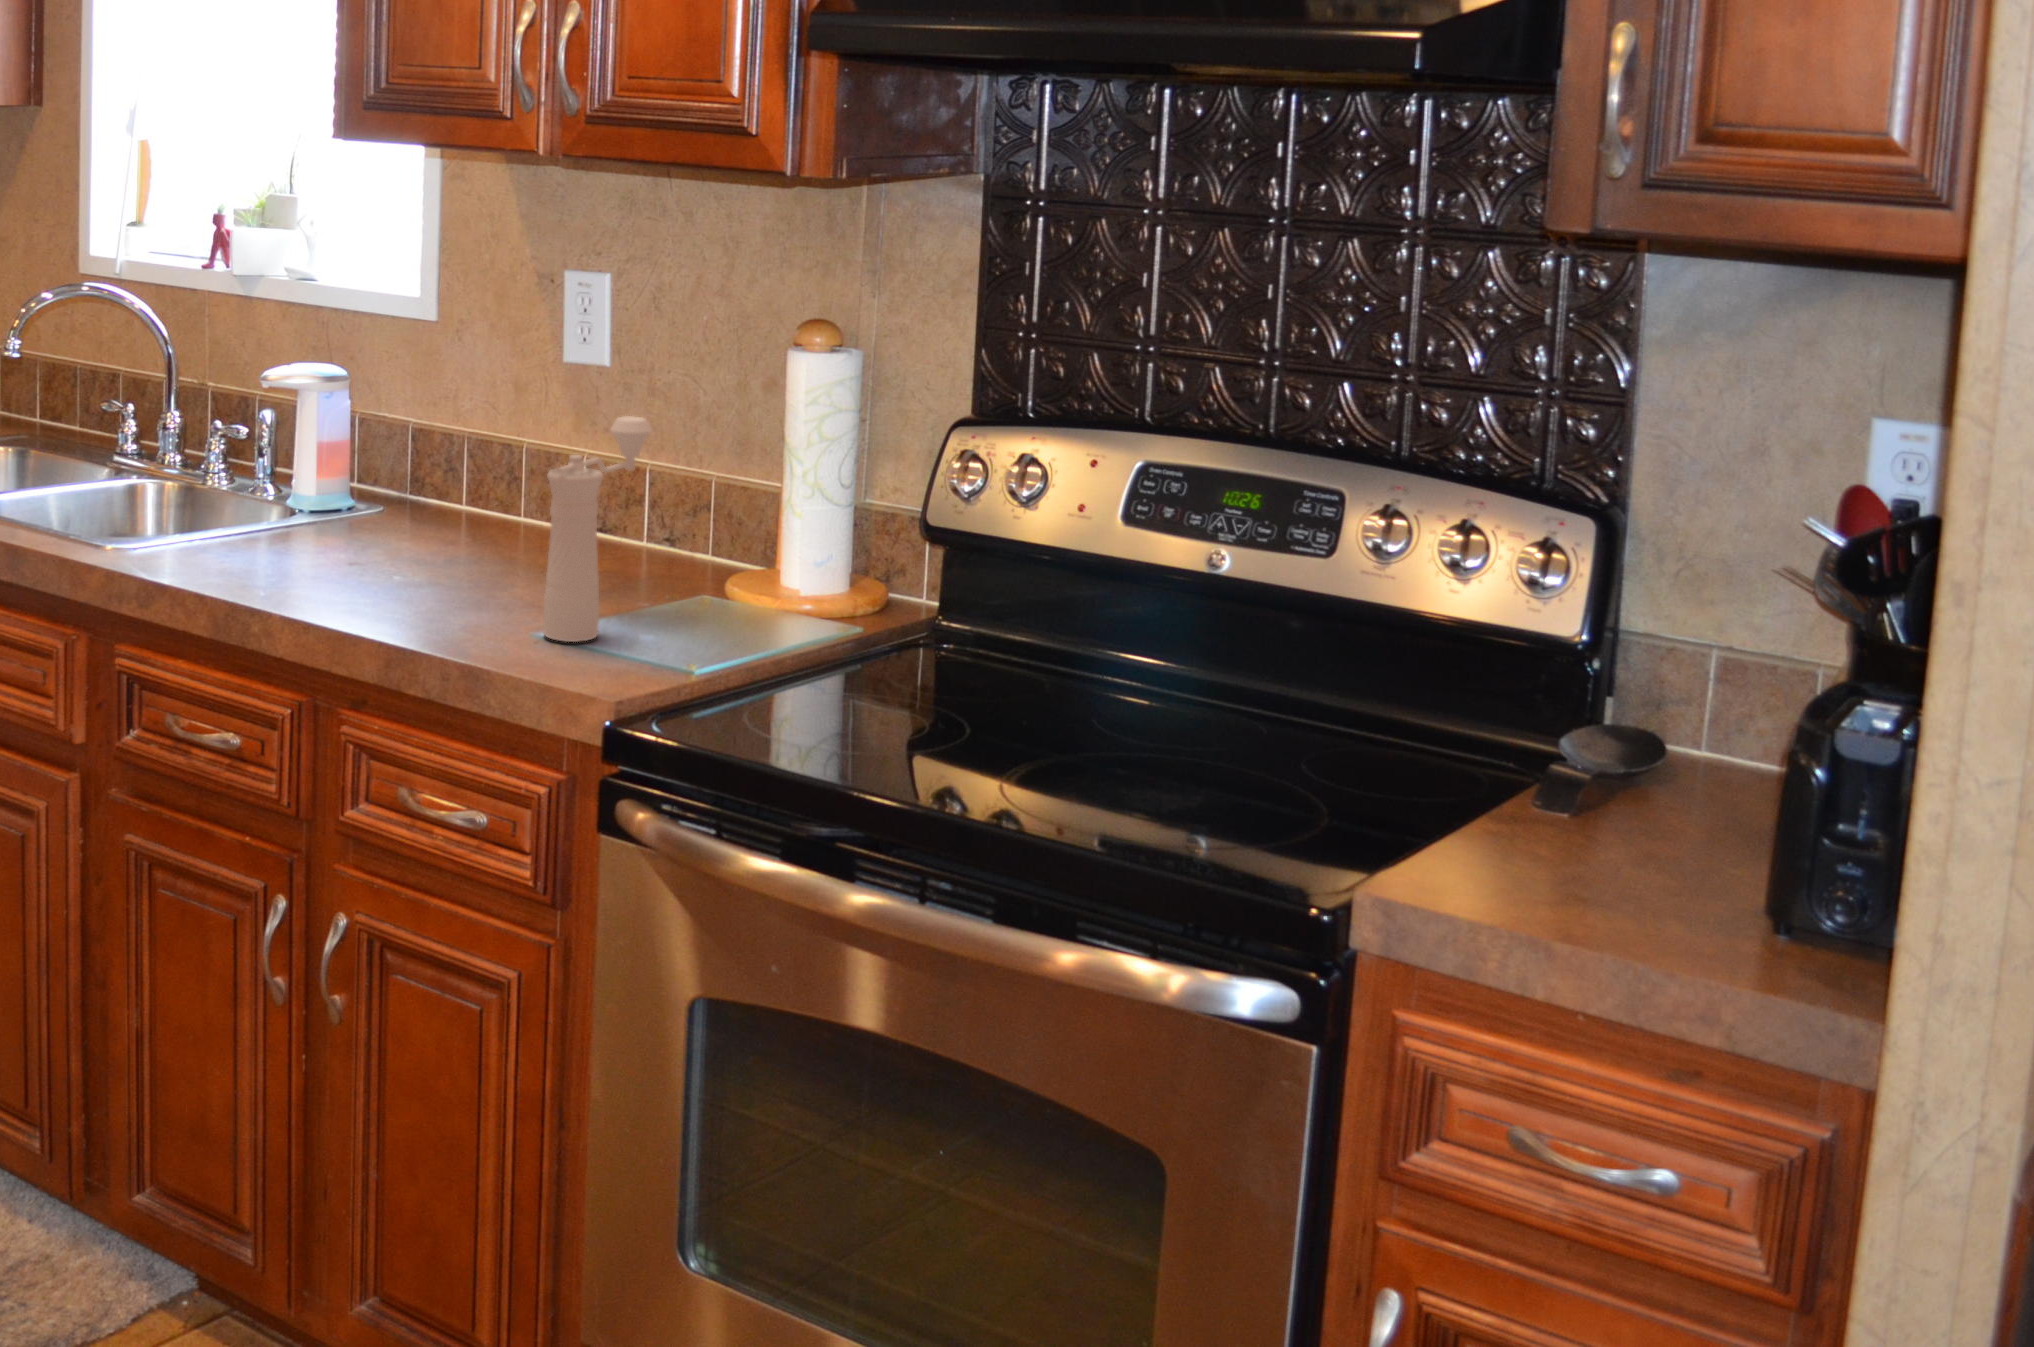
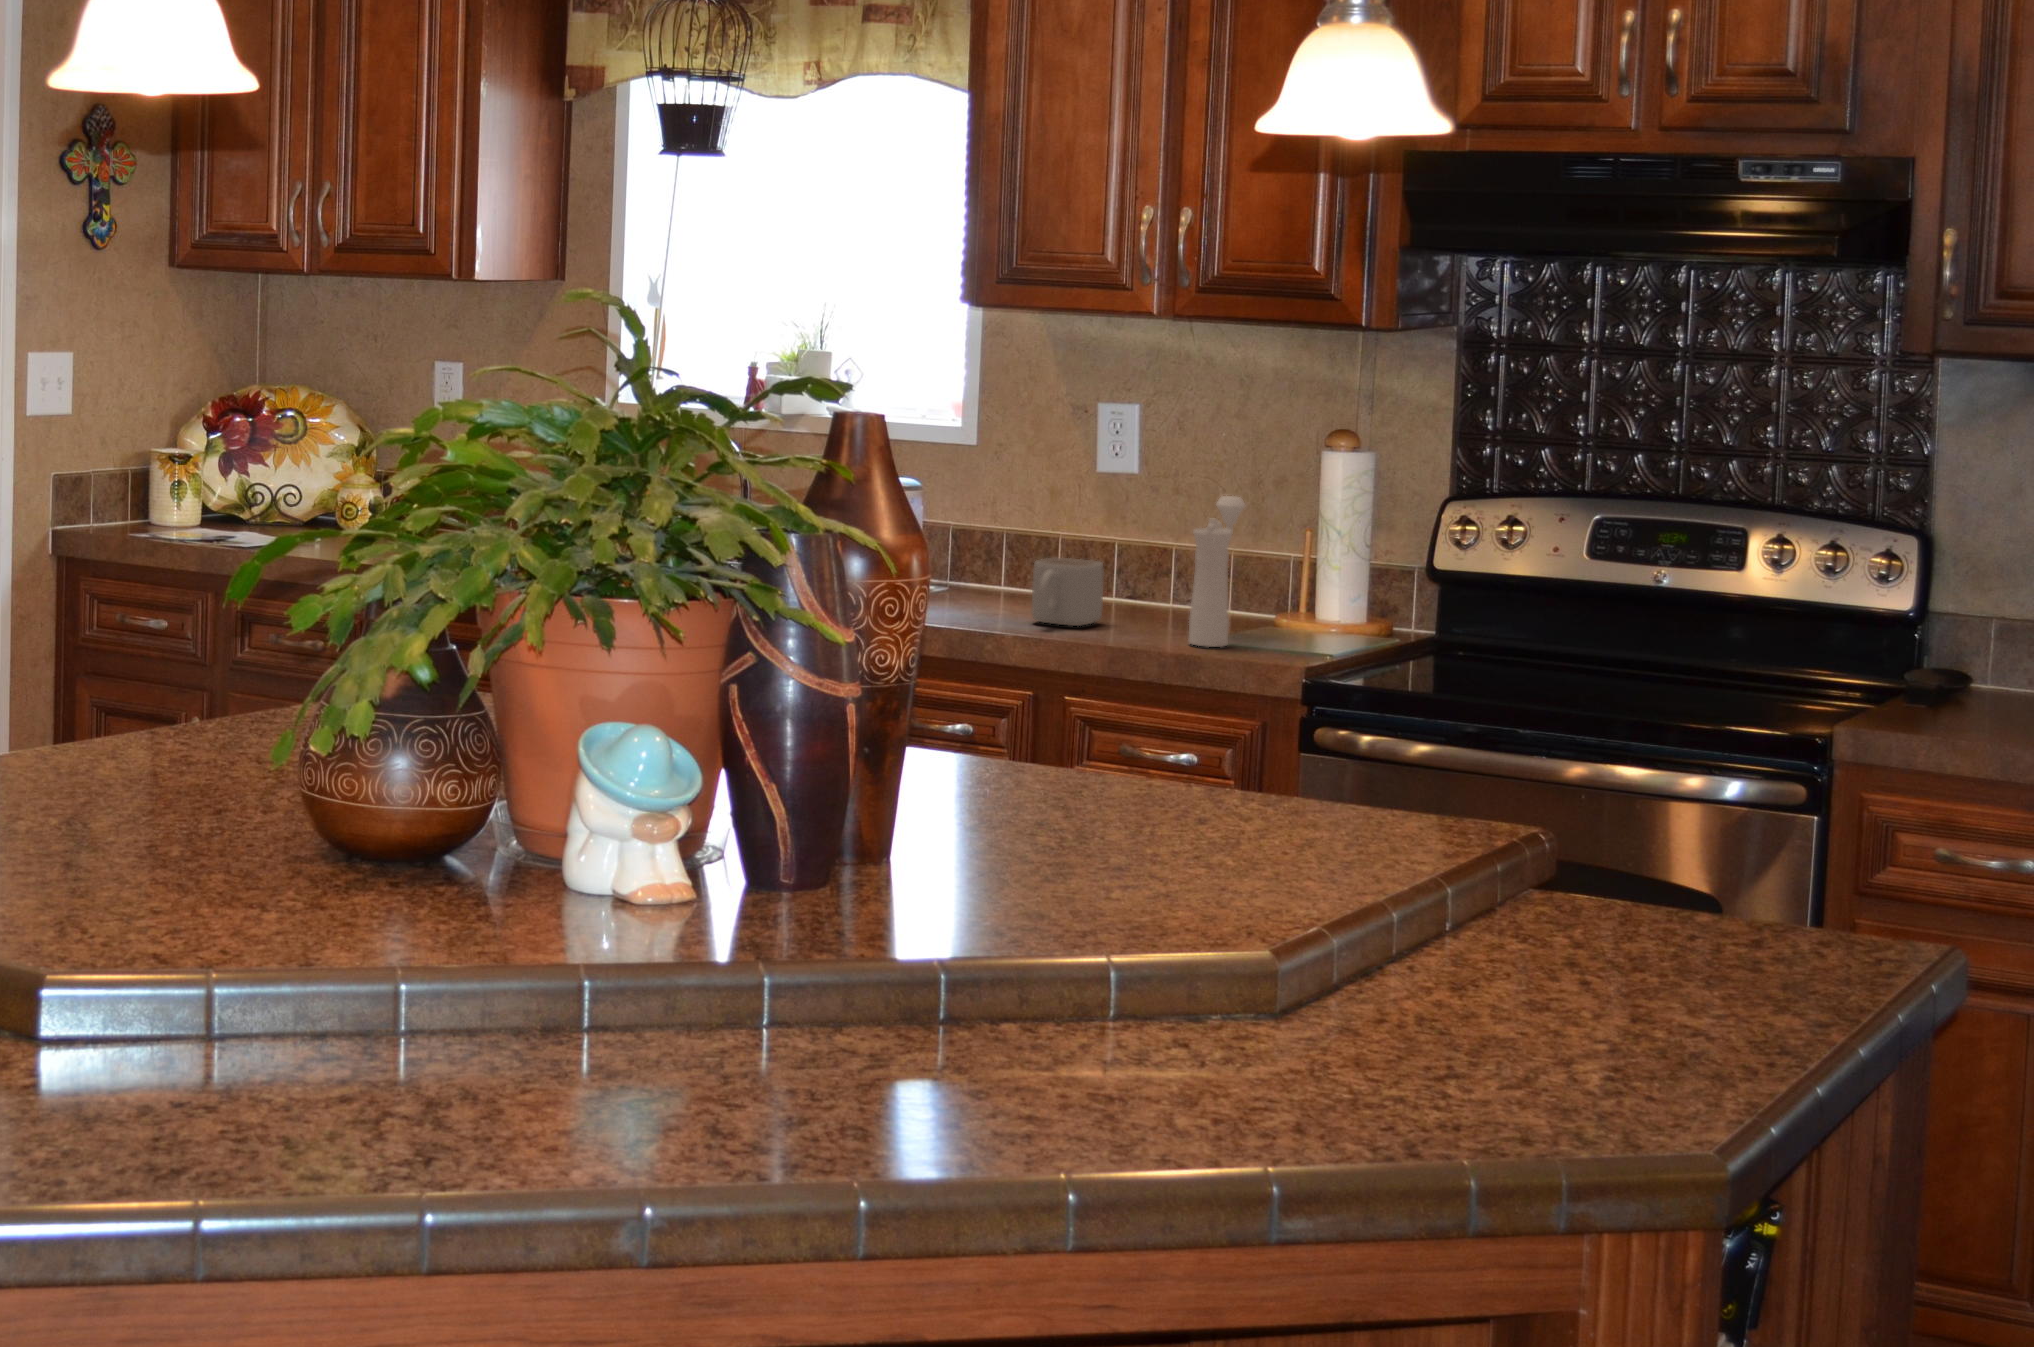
mug: none [369,490,484,591] -> present [1032,558,1104,626]

